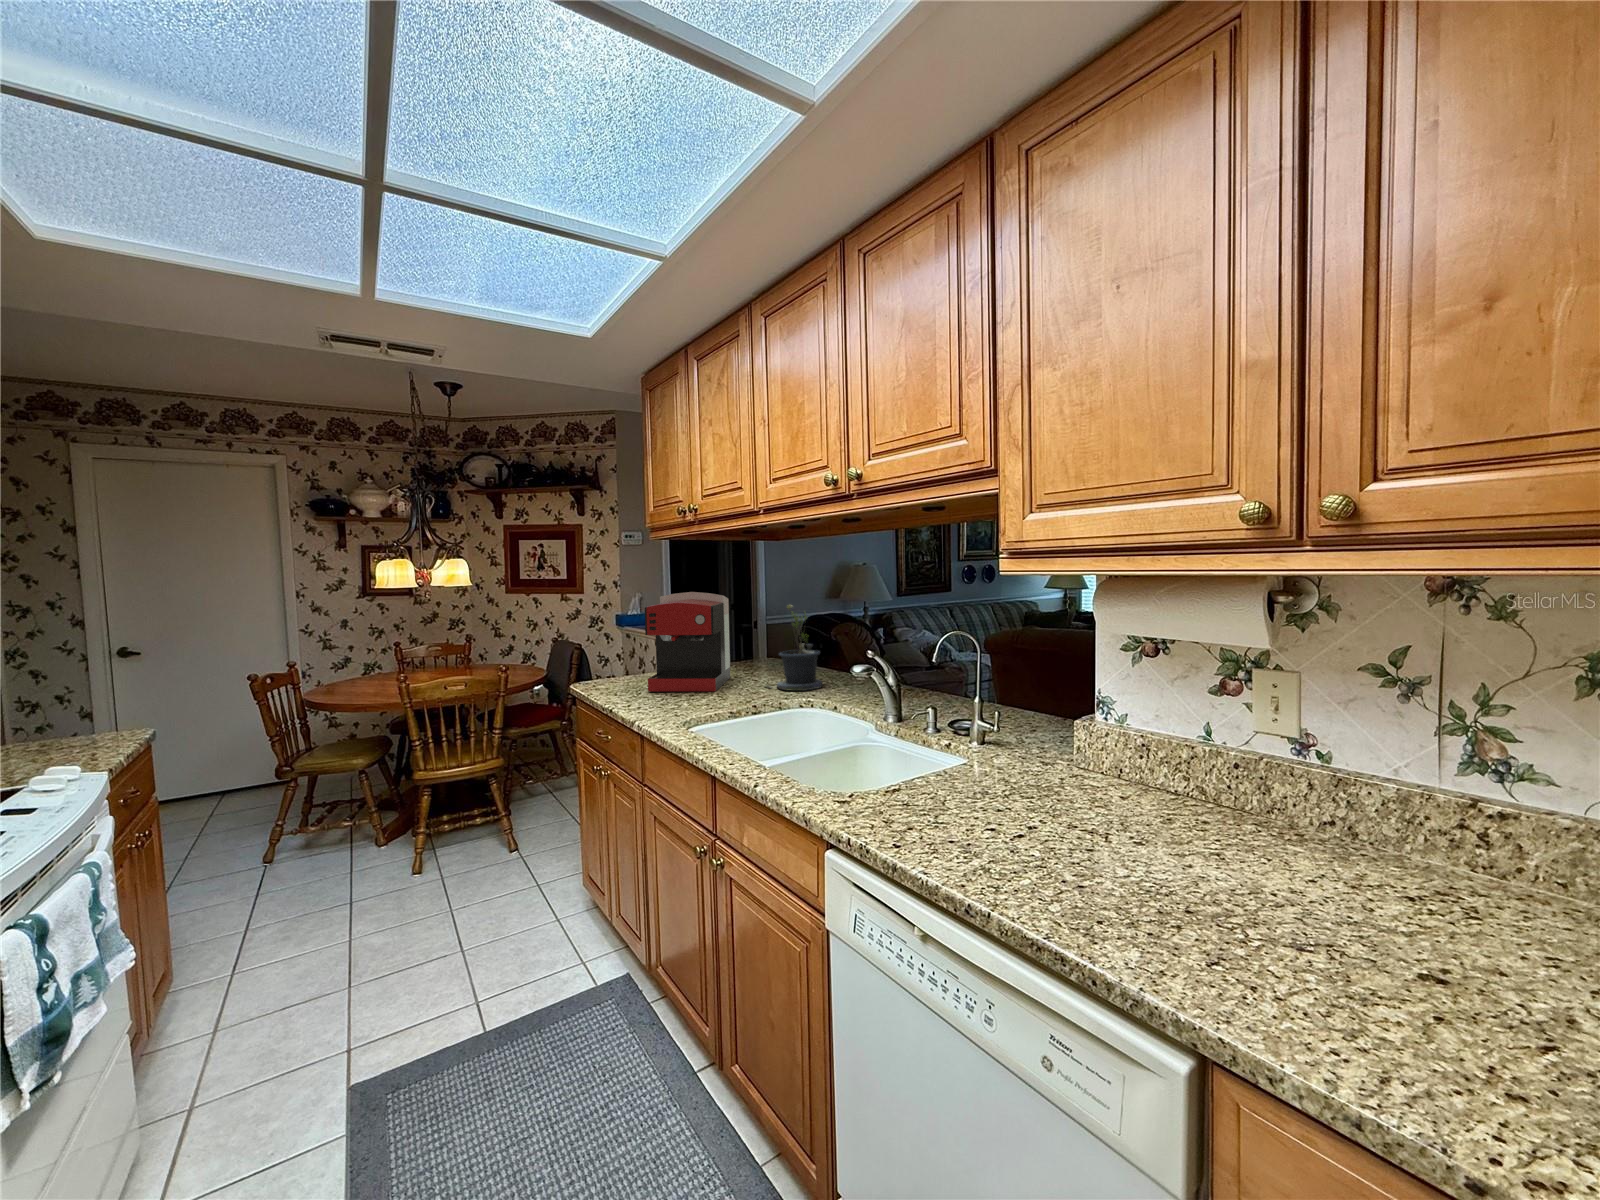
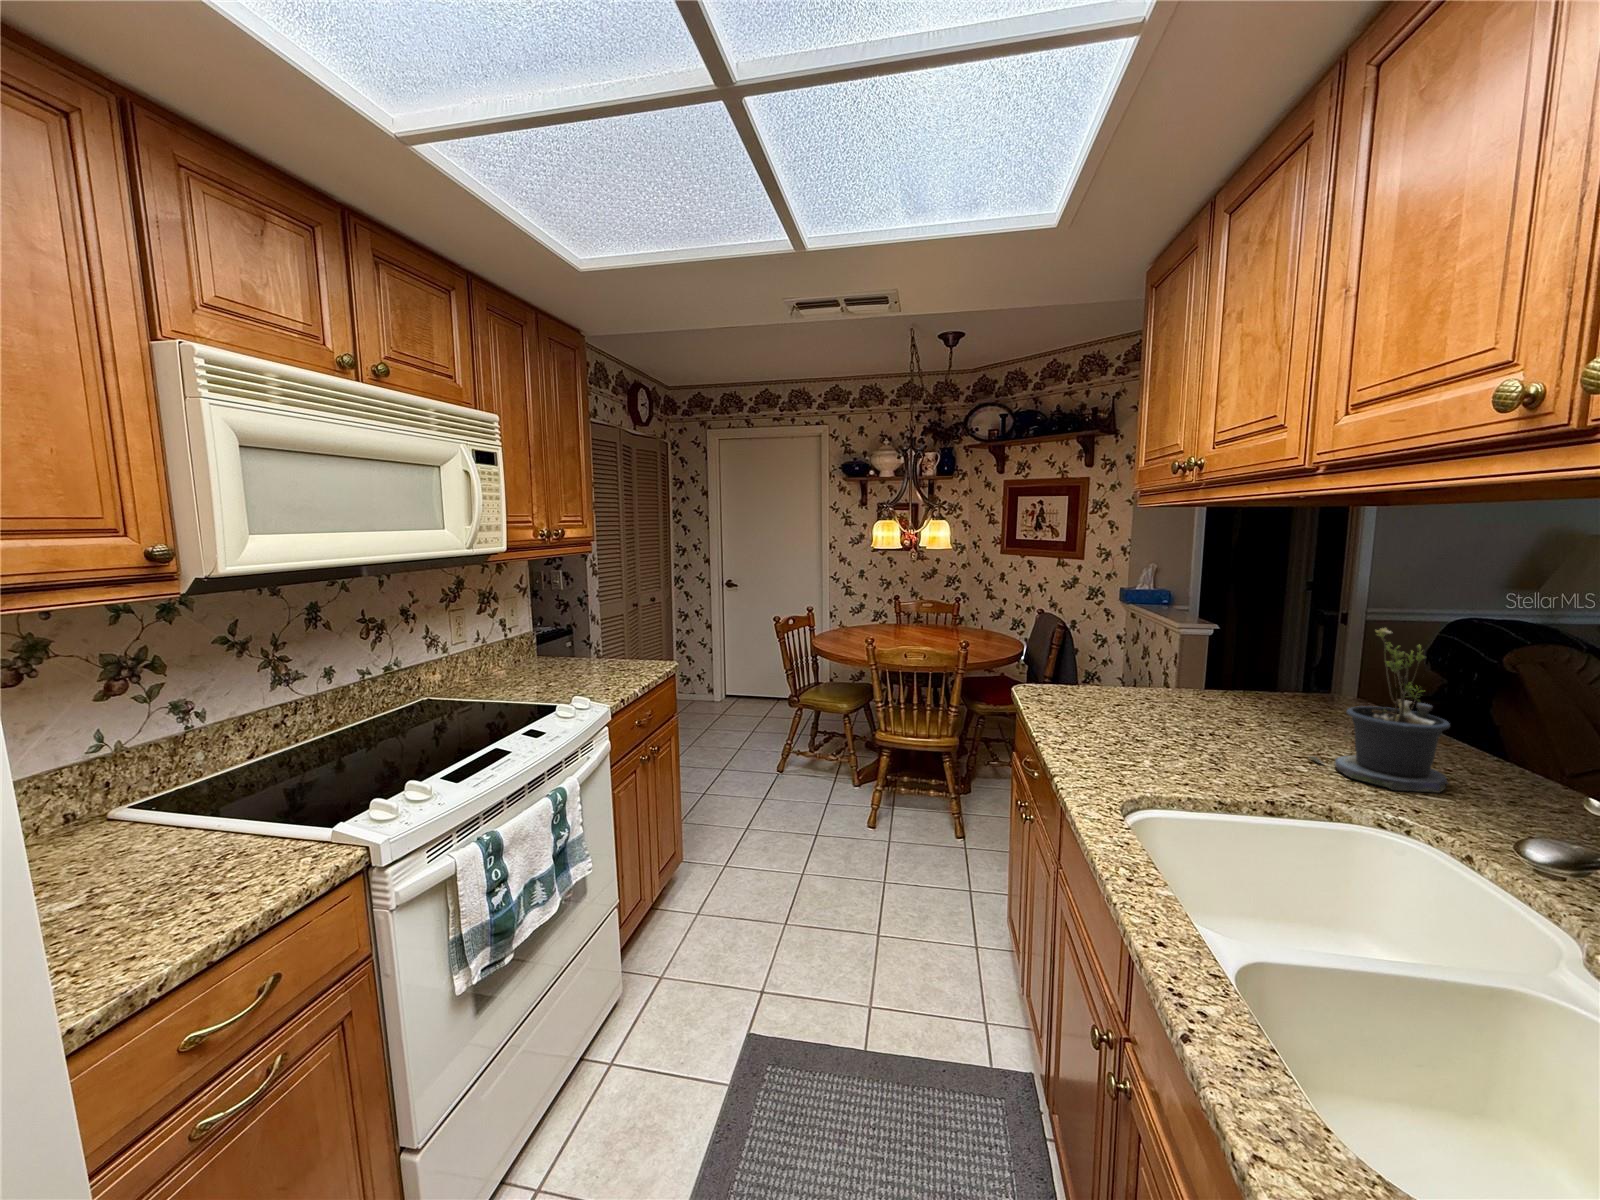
coffee maker: present [645,592,730,691] -> none [1104,585,1261,745]

